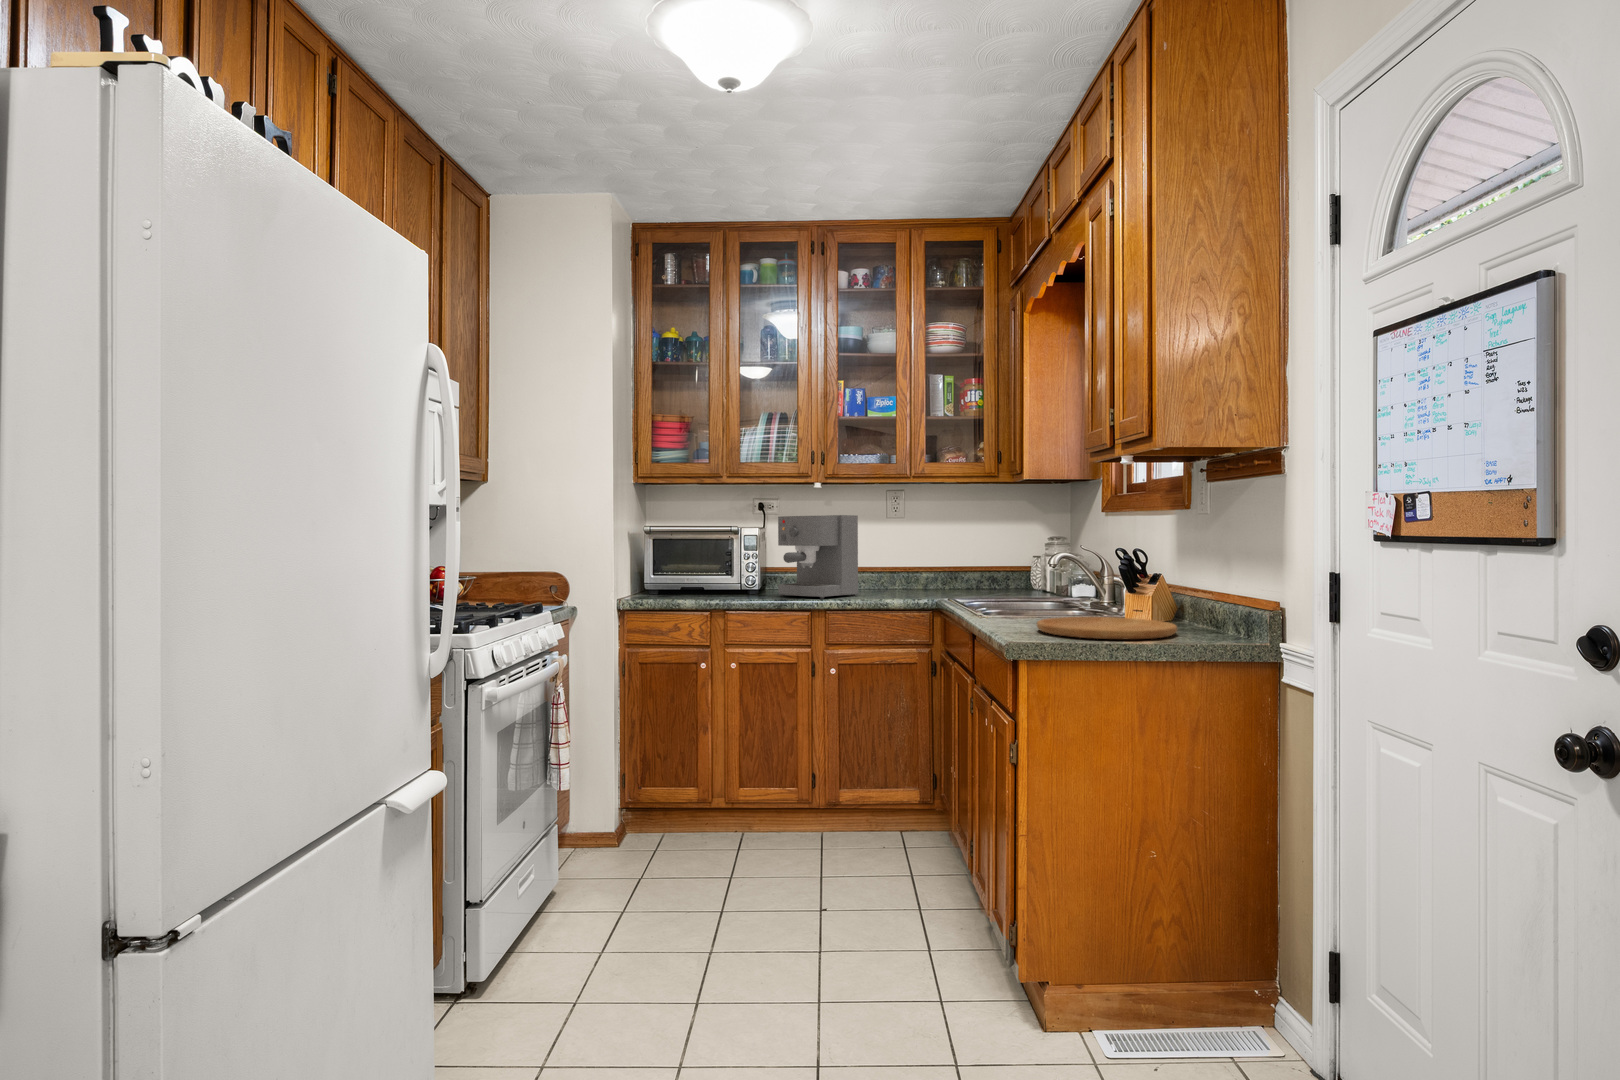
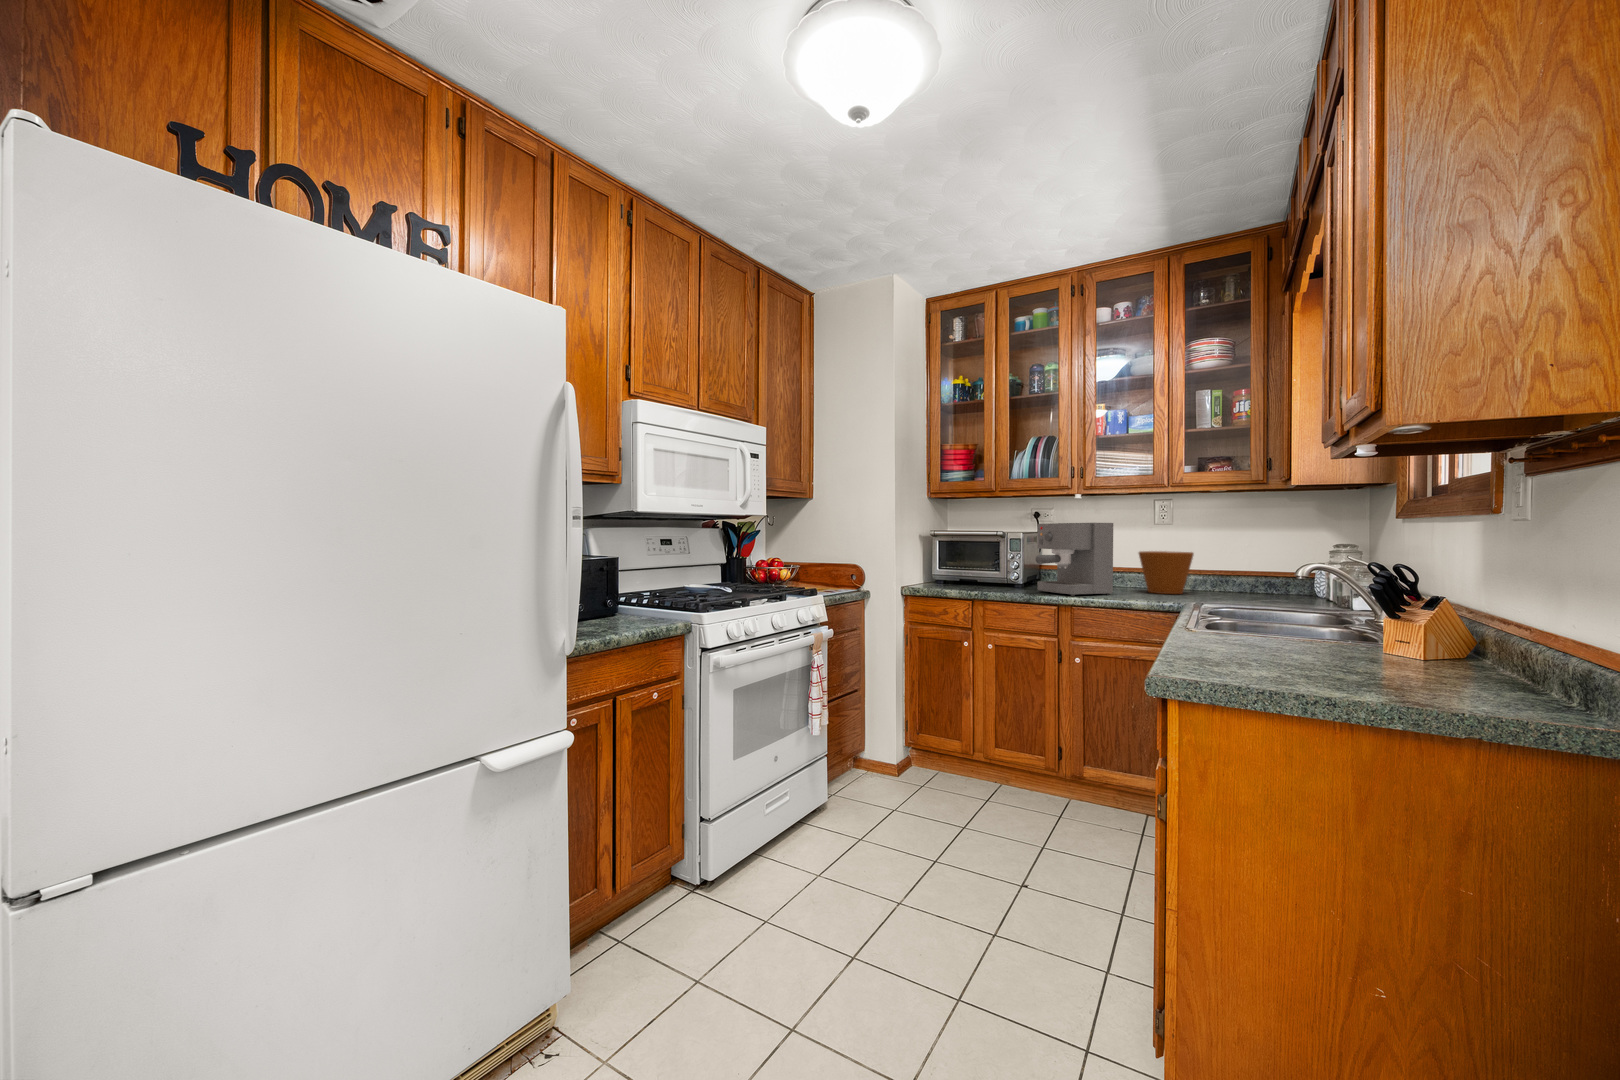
flower pot: none [876,547,929,592] -> present [1139,551,1193,594]
cutting board: present [1037,617,1177,639] -> none [1231,633,1411,666]

